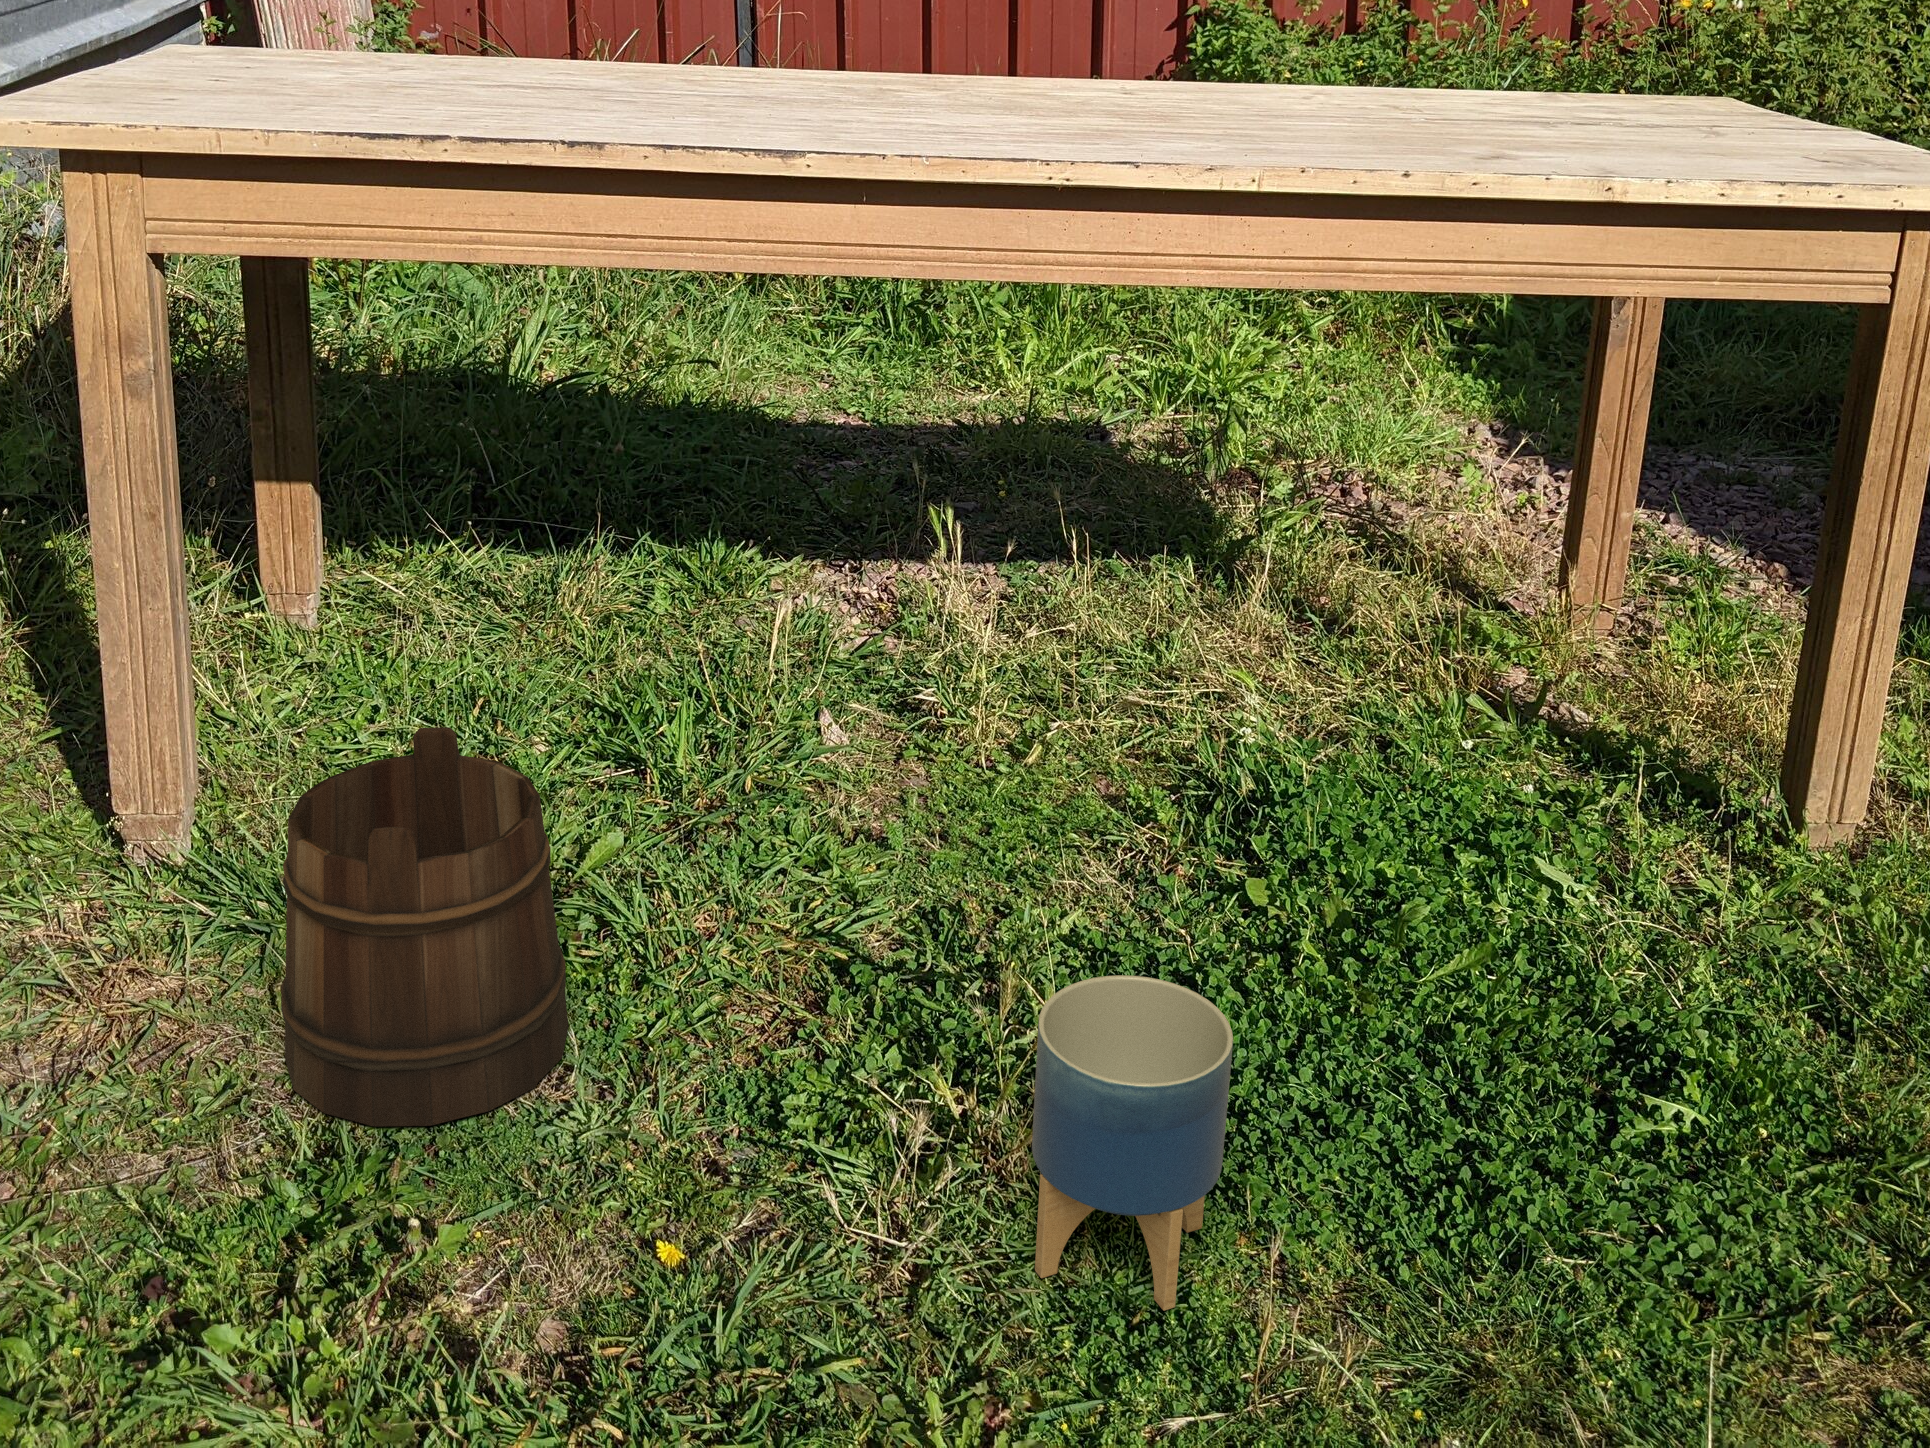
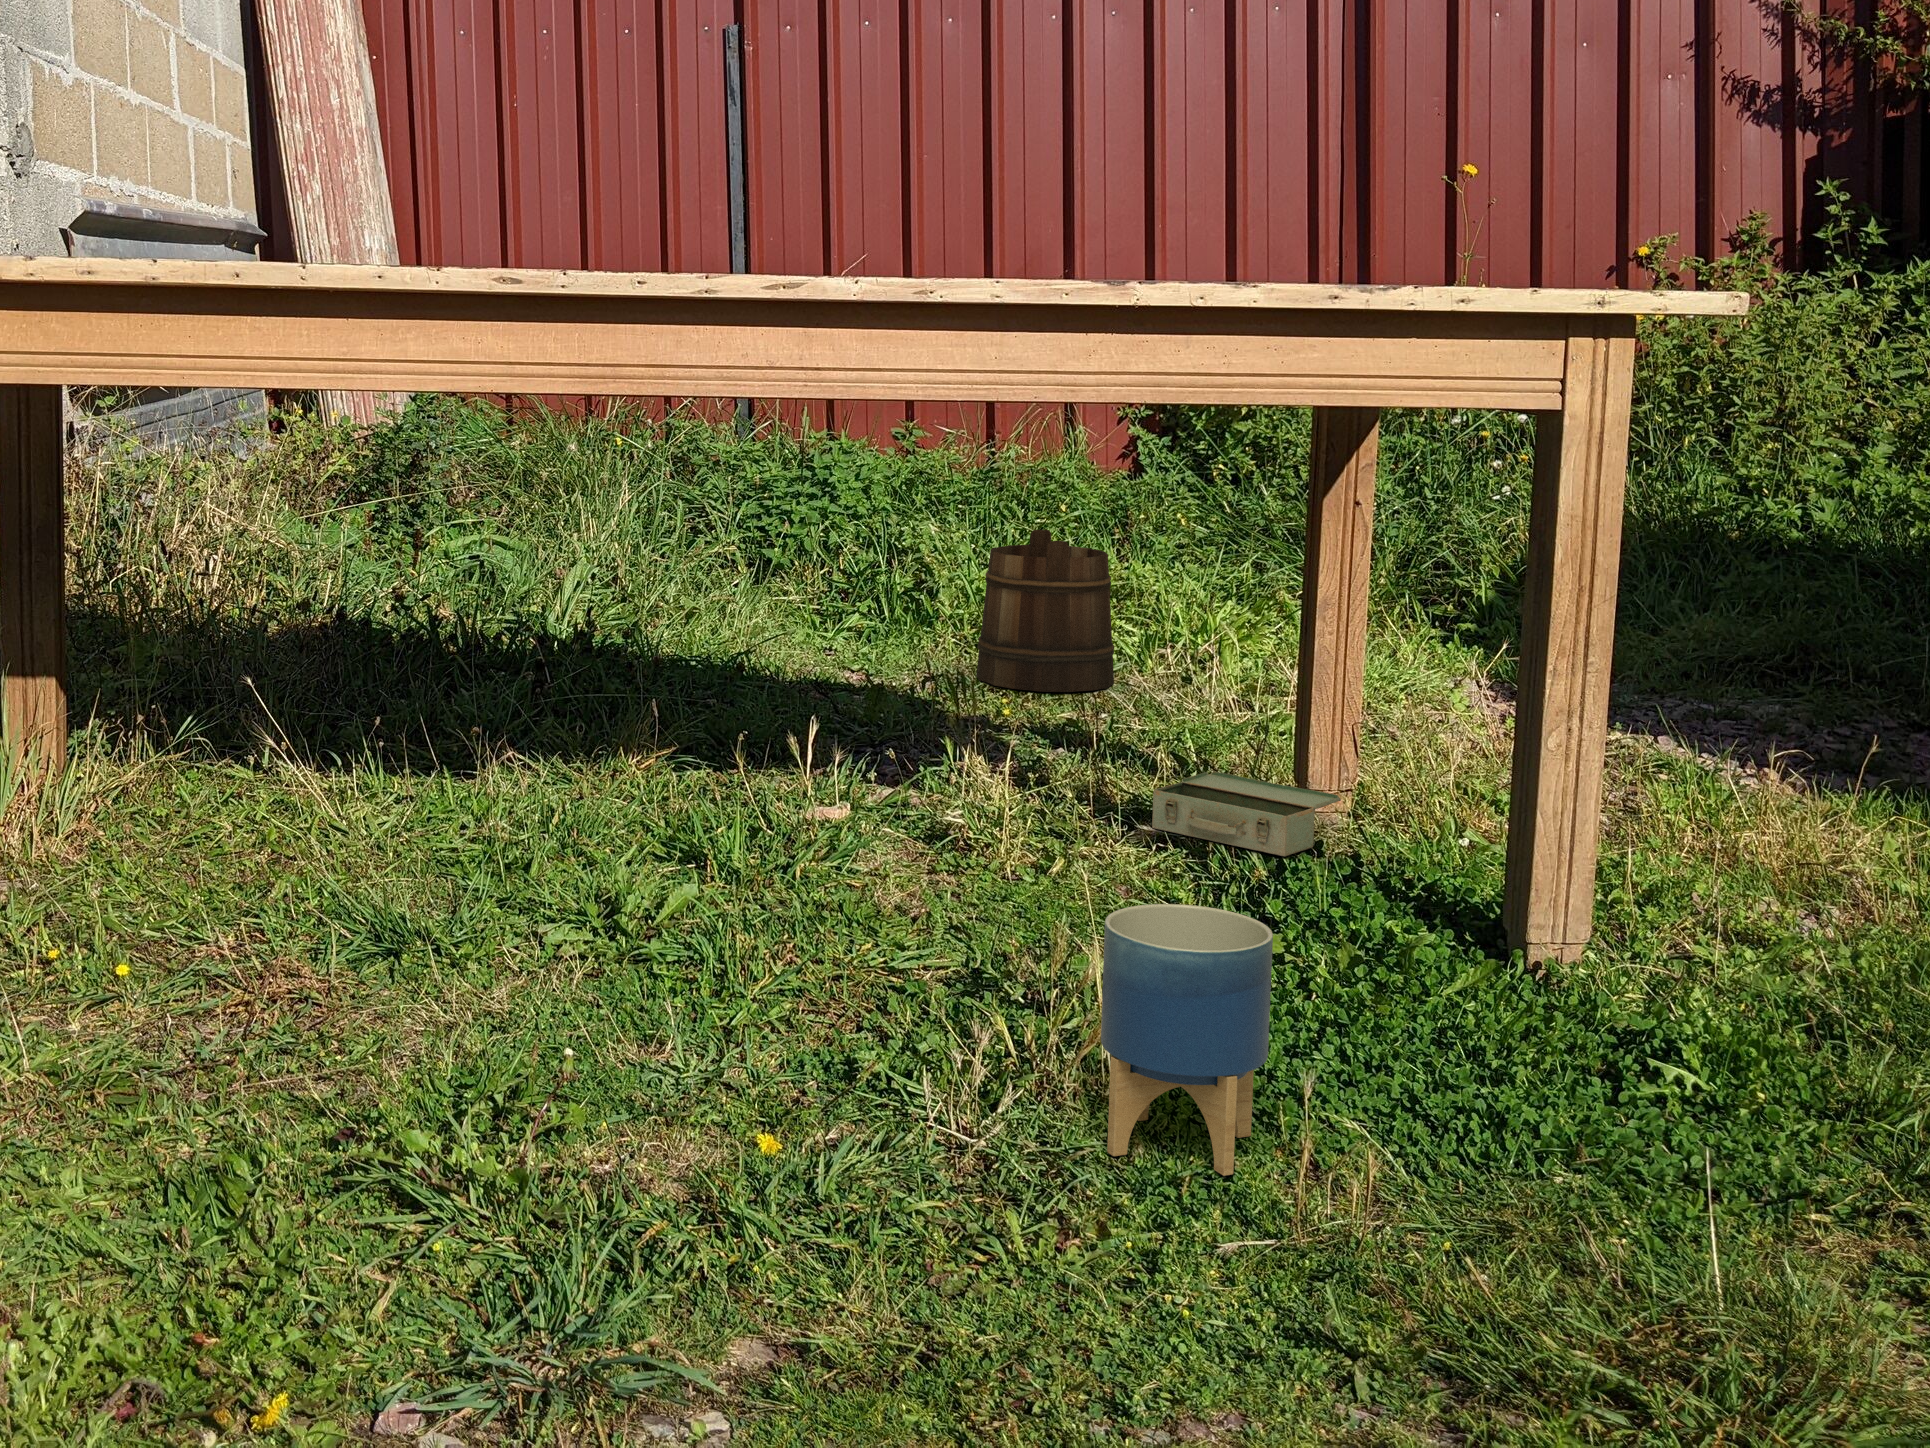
toolbox: none [1143,610,1344,729] -> present [1152,772,1341,856]
bucket: present [281,727,569,1127] -> present [976,530,1114,692]

